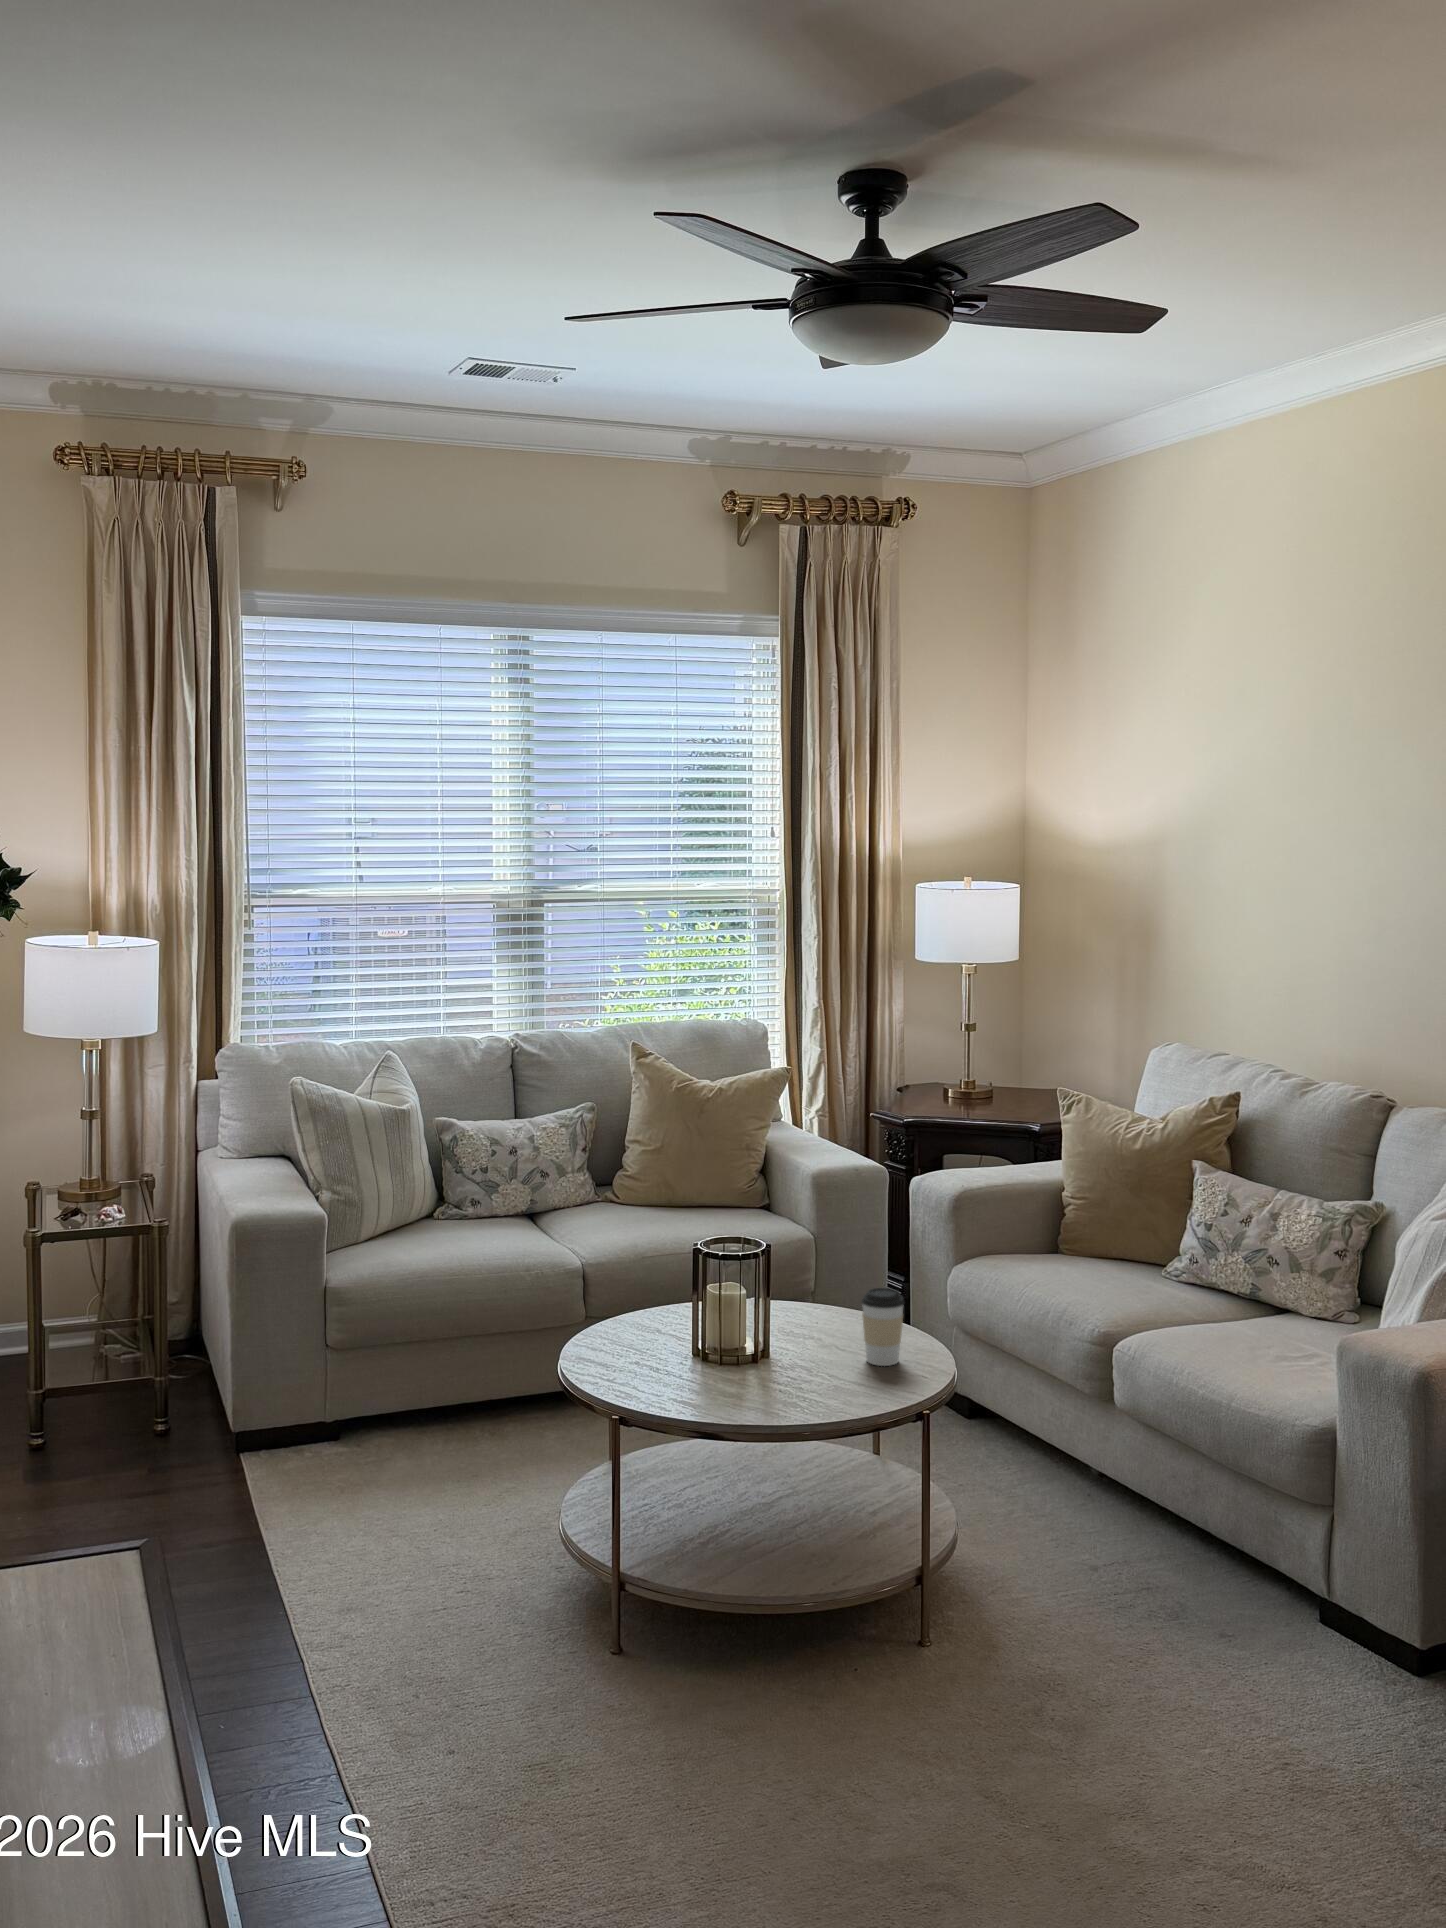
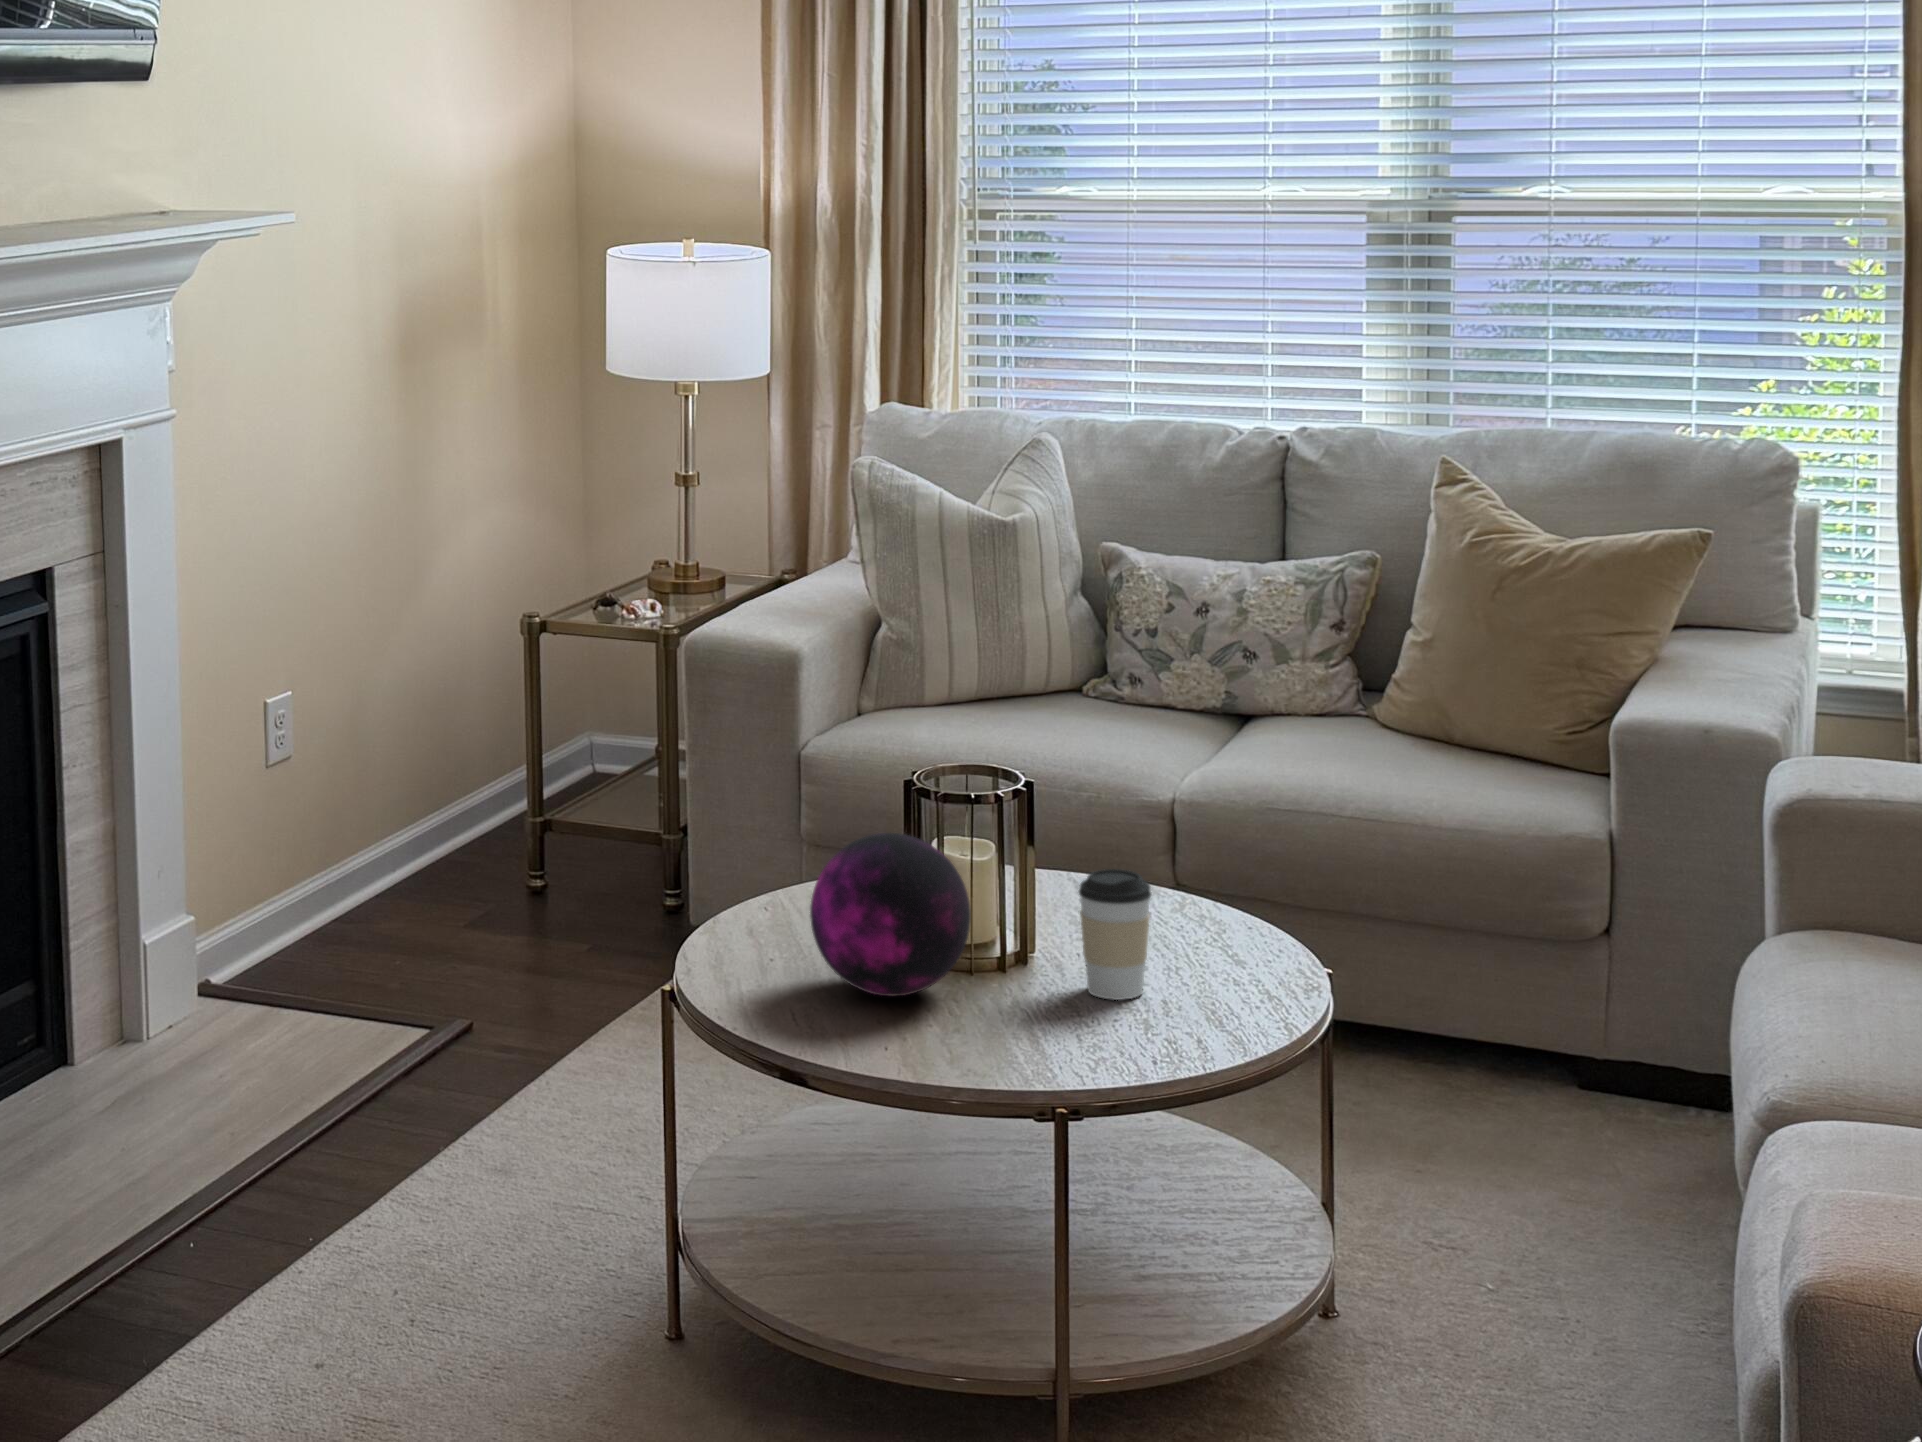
decorative orb: none [746,1292,847,1396] -> present [810,833,971,997]

